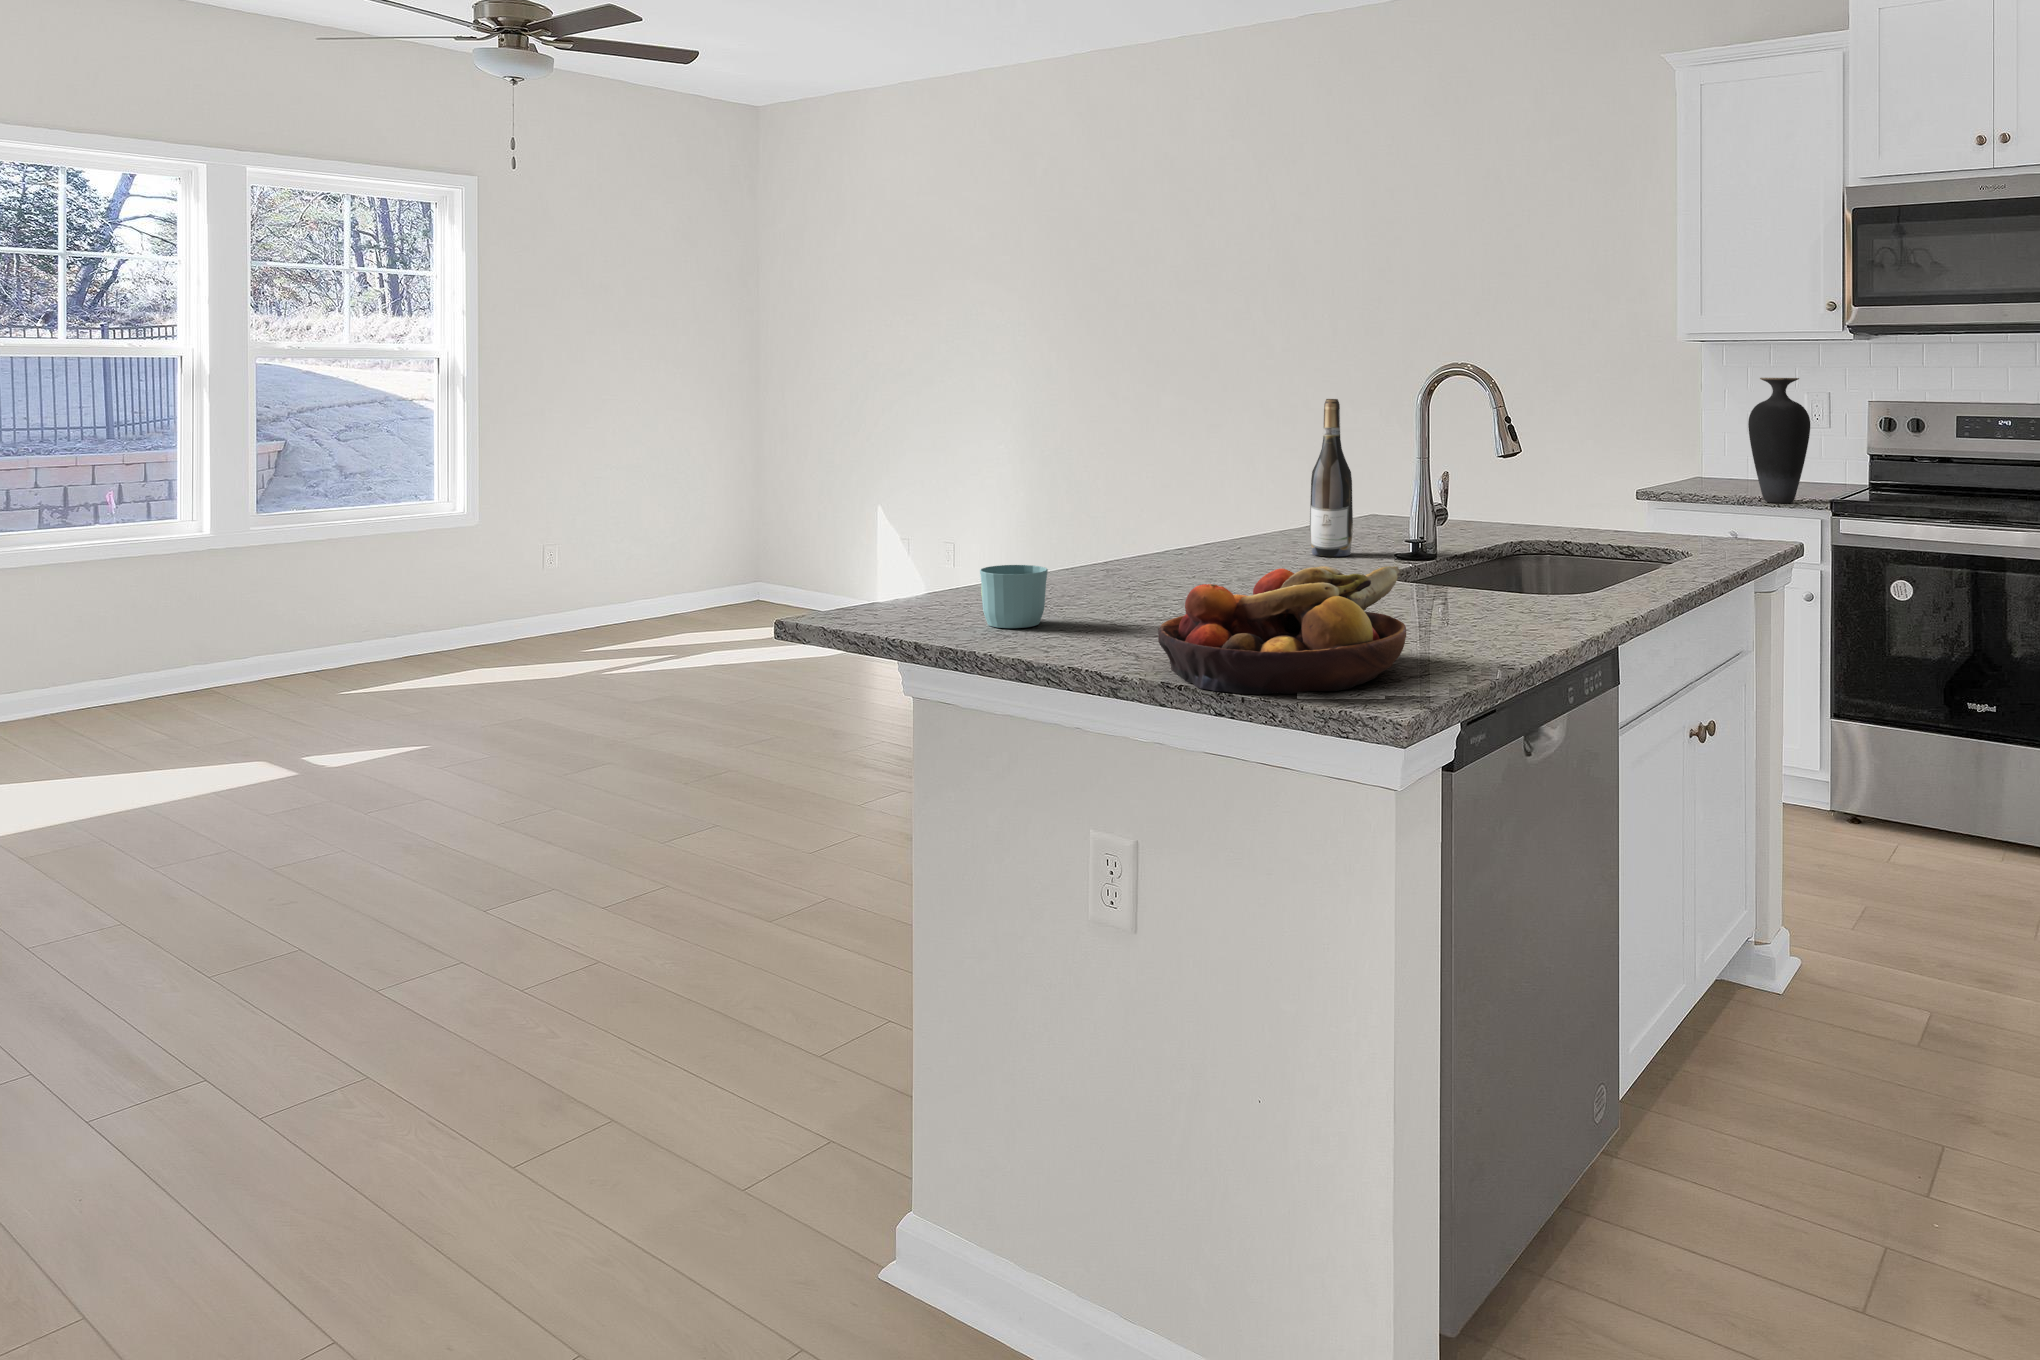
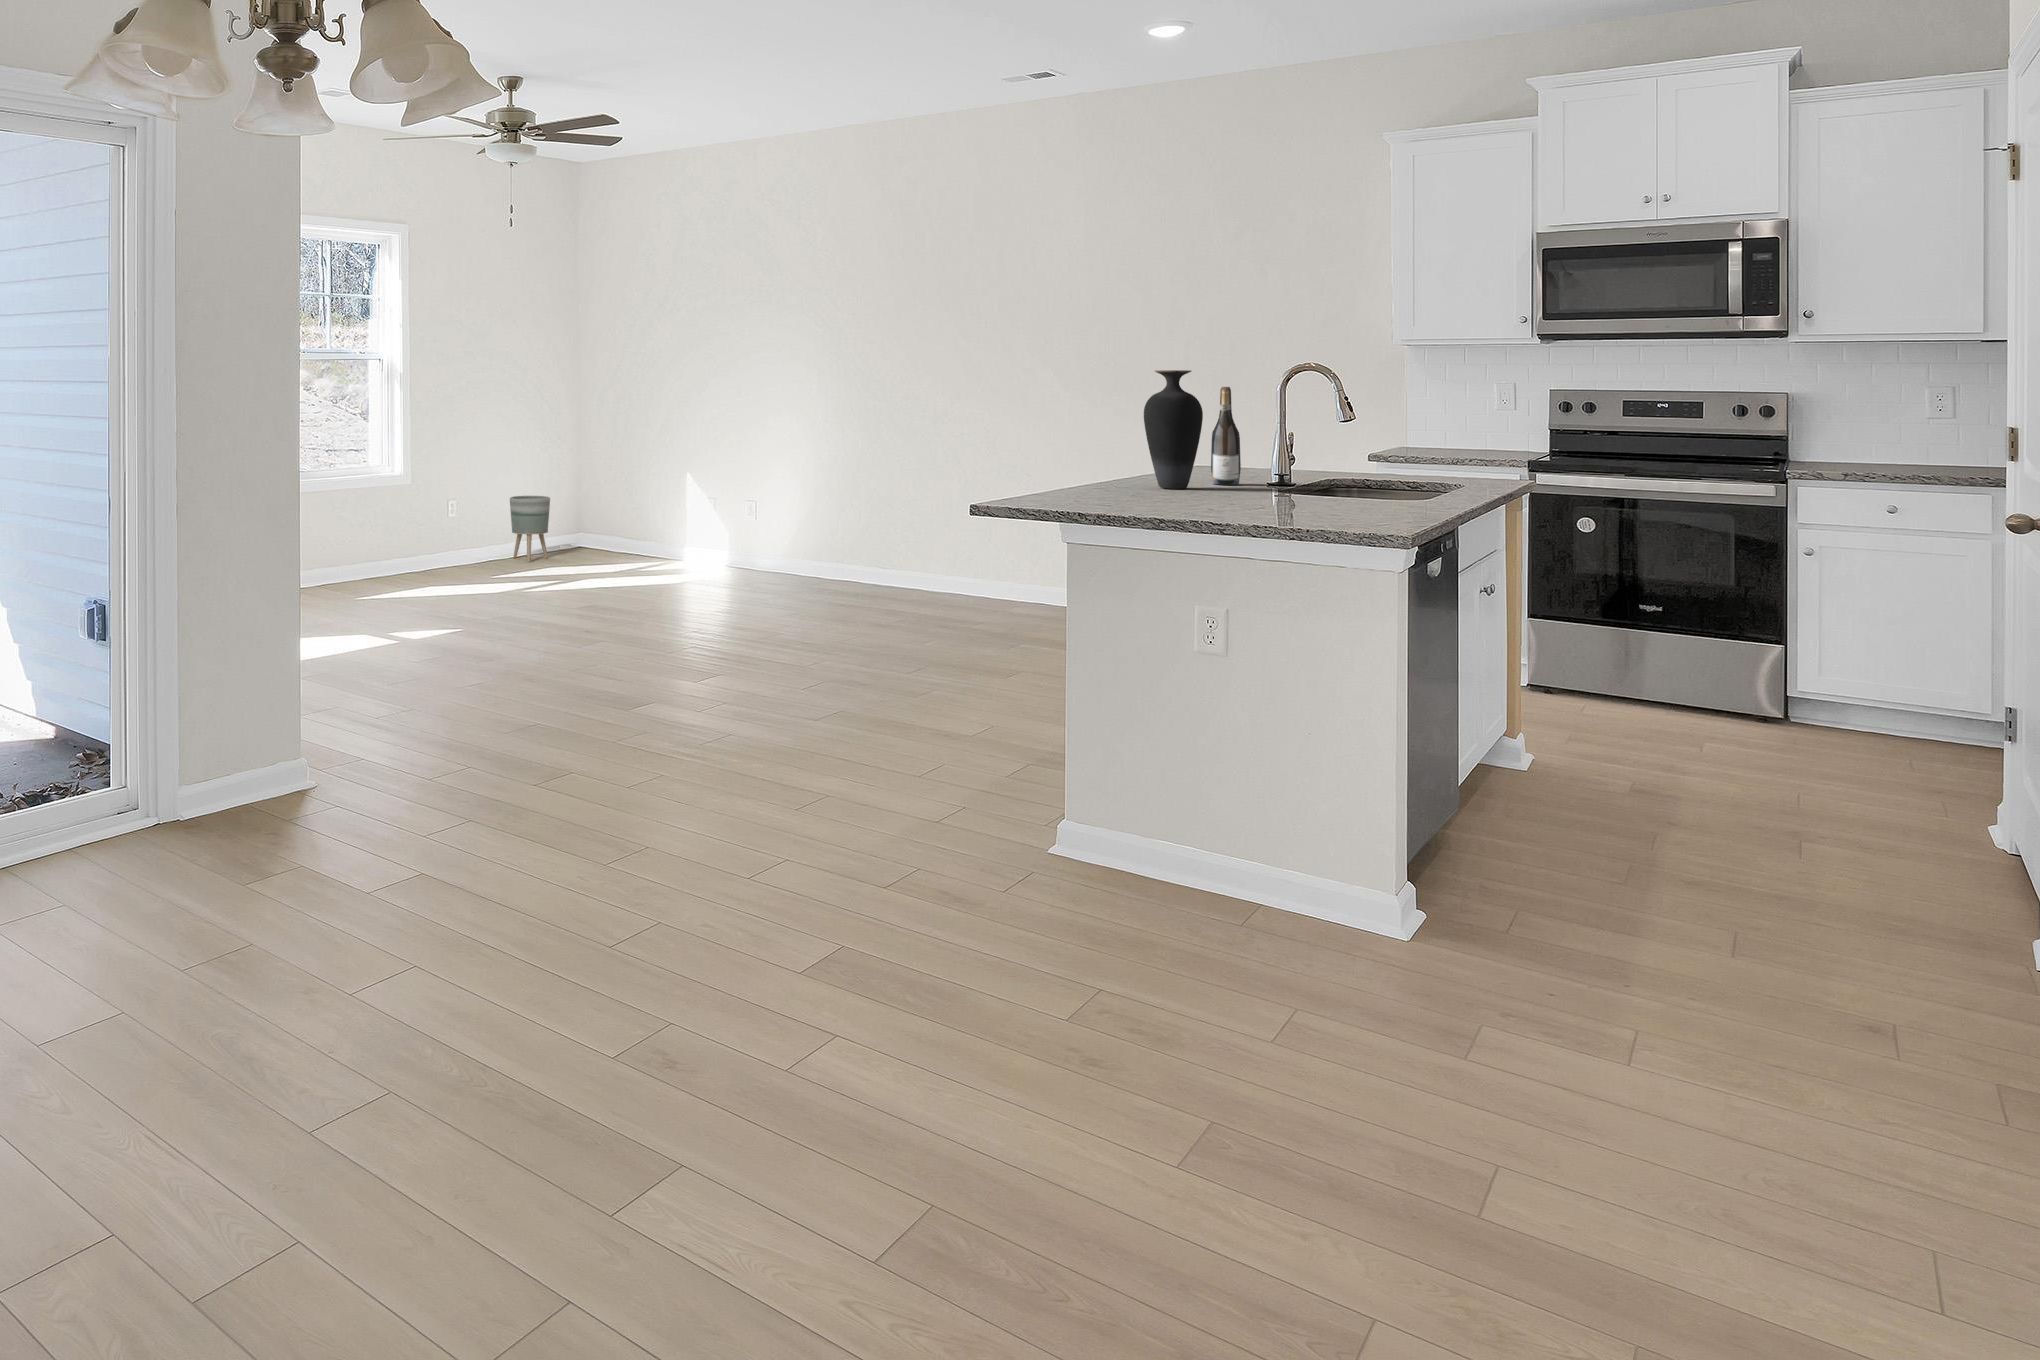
vase: present [1748,378,1810,503] -> present [1144,370,1203,489]
planter: none [657,529,712,615] -> present [510,496,550,562]
mug: present [980,565,1048,628] -> none [1099,475,1145,507]
fruit bowl: present [1158,566,1406,695] -> none [1251,467,1390,525]

